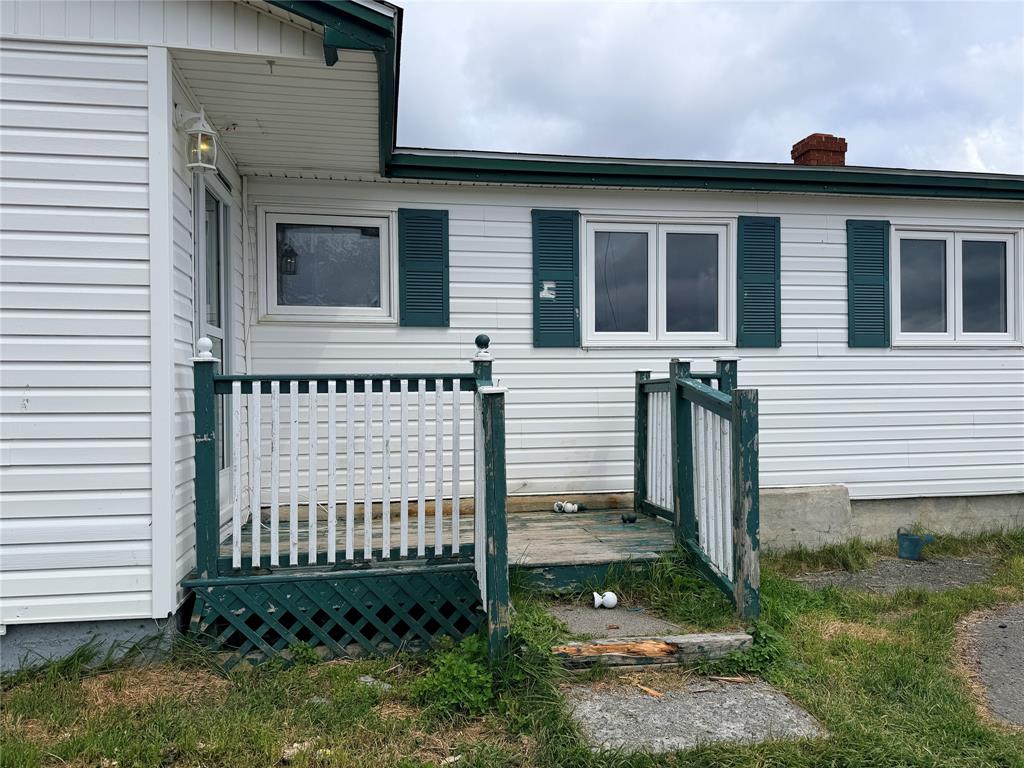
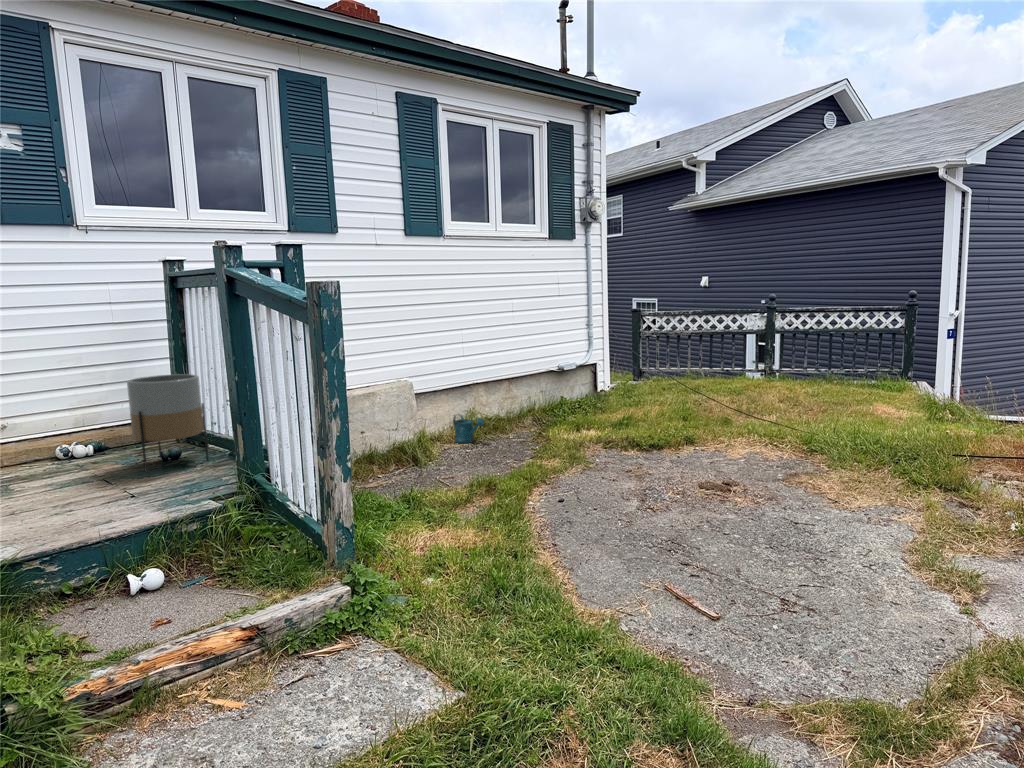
planter: none [604,457,654,529] -> present [127,374,209,473]

